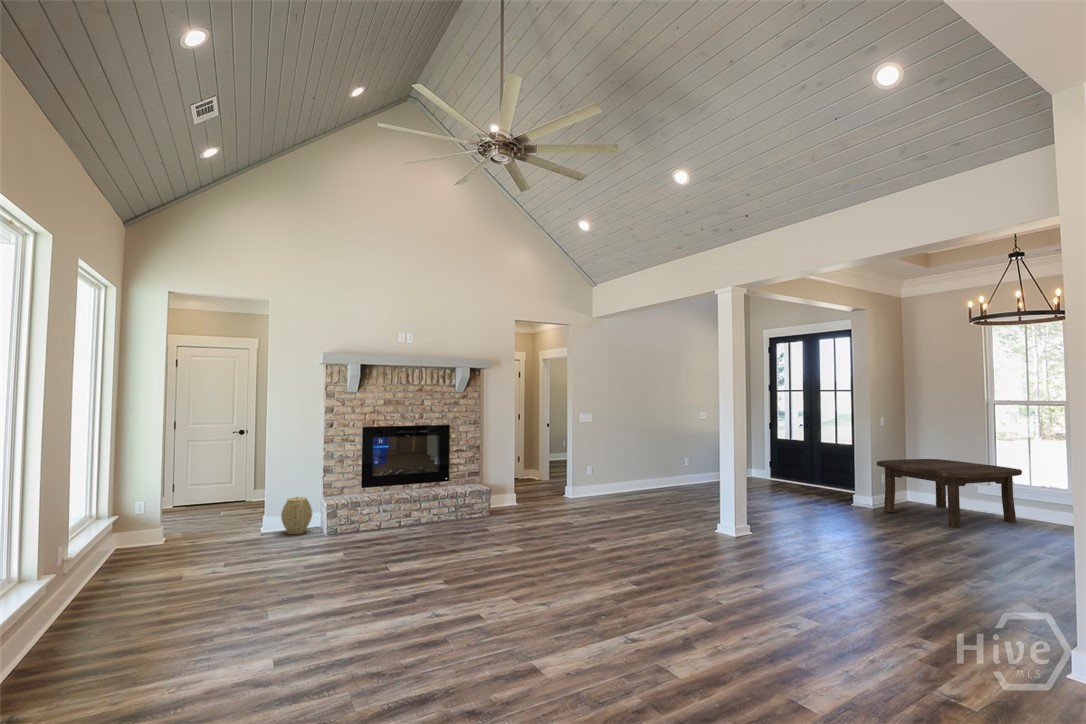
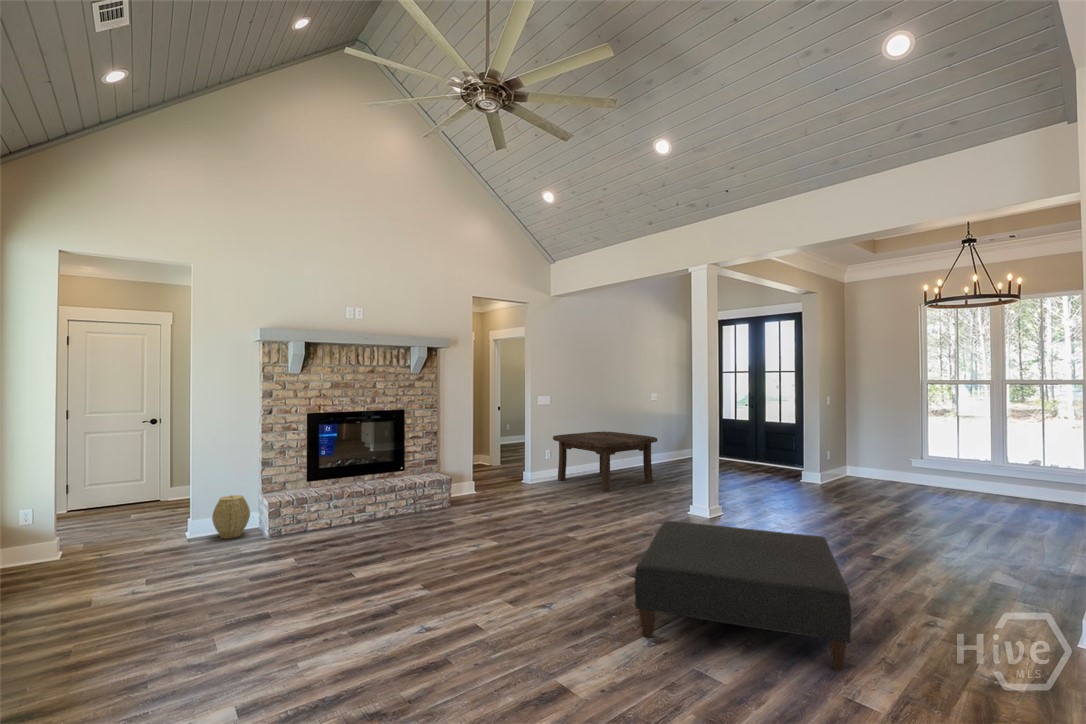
coffee table: present [877,459,1022,528] -> present [553,432,657,491]
ottoman: none [615,534,818,677] -> present [635,521,851,671]

